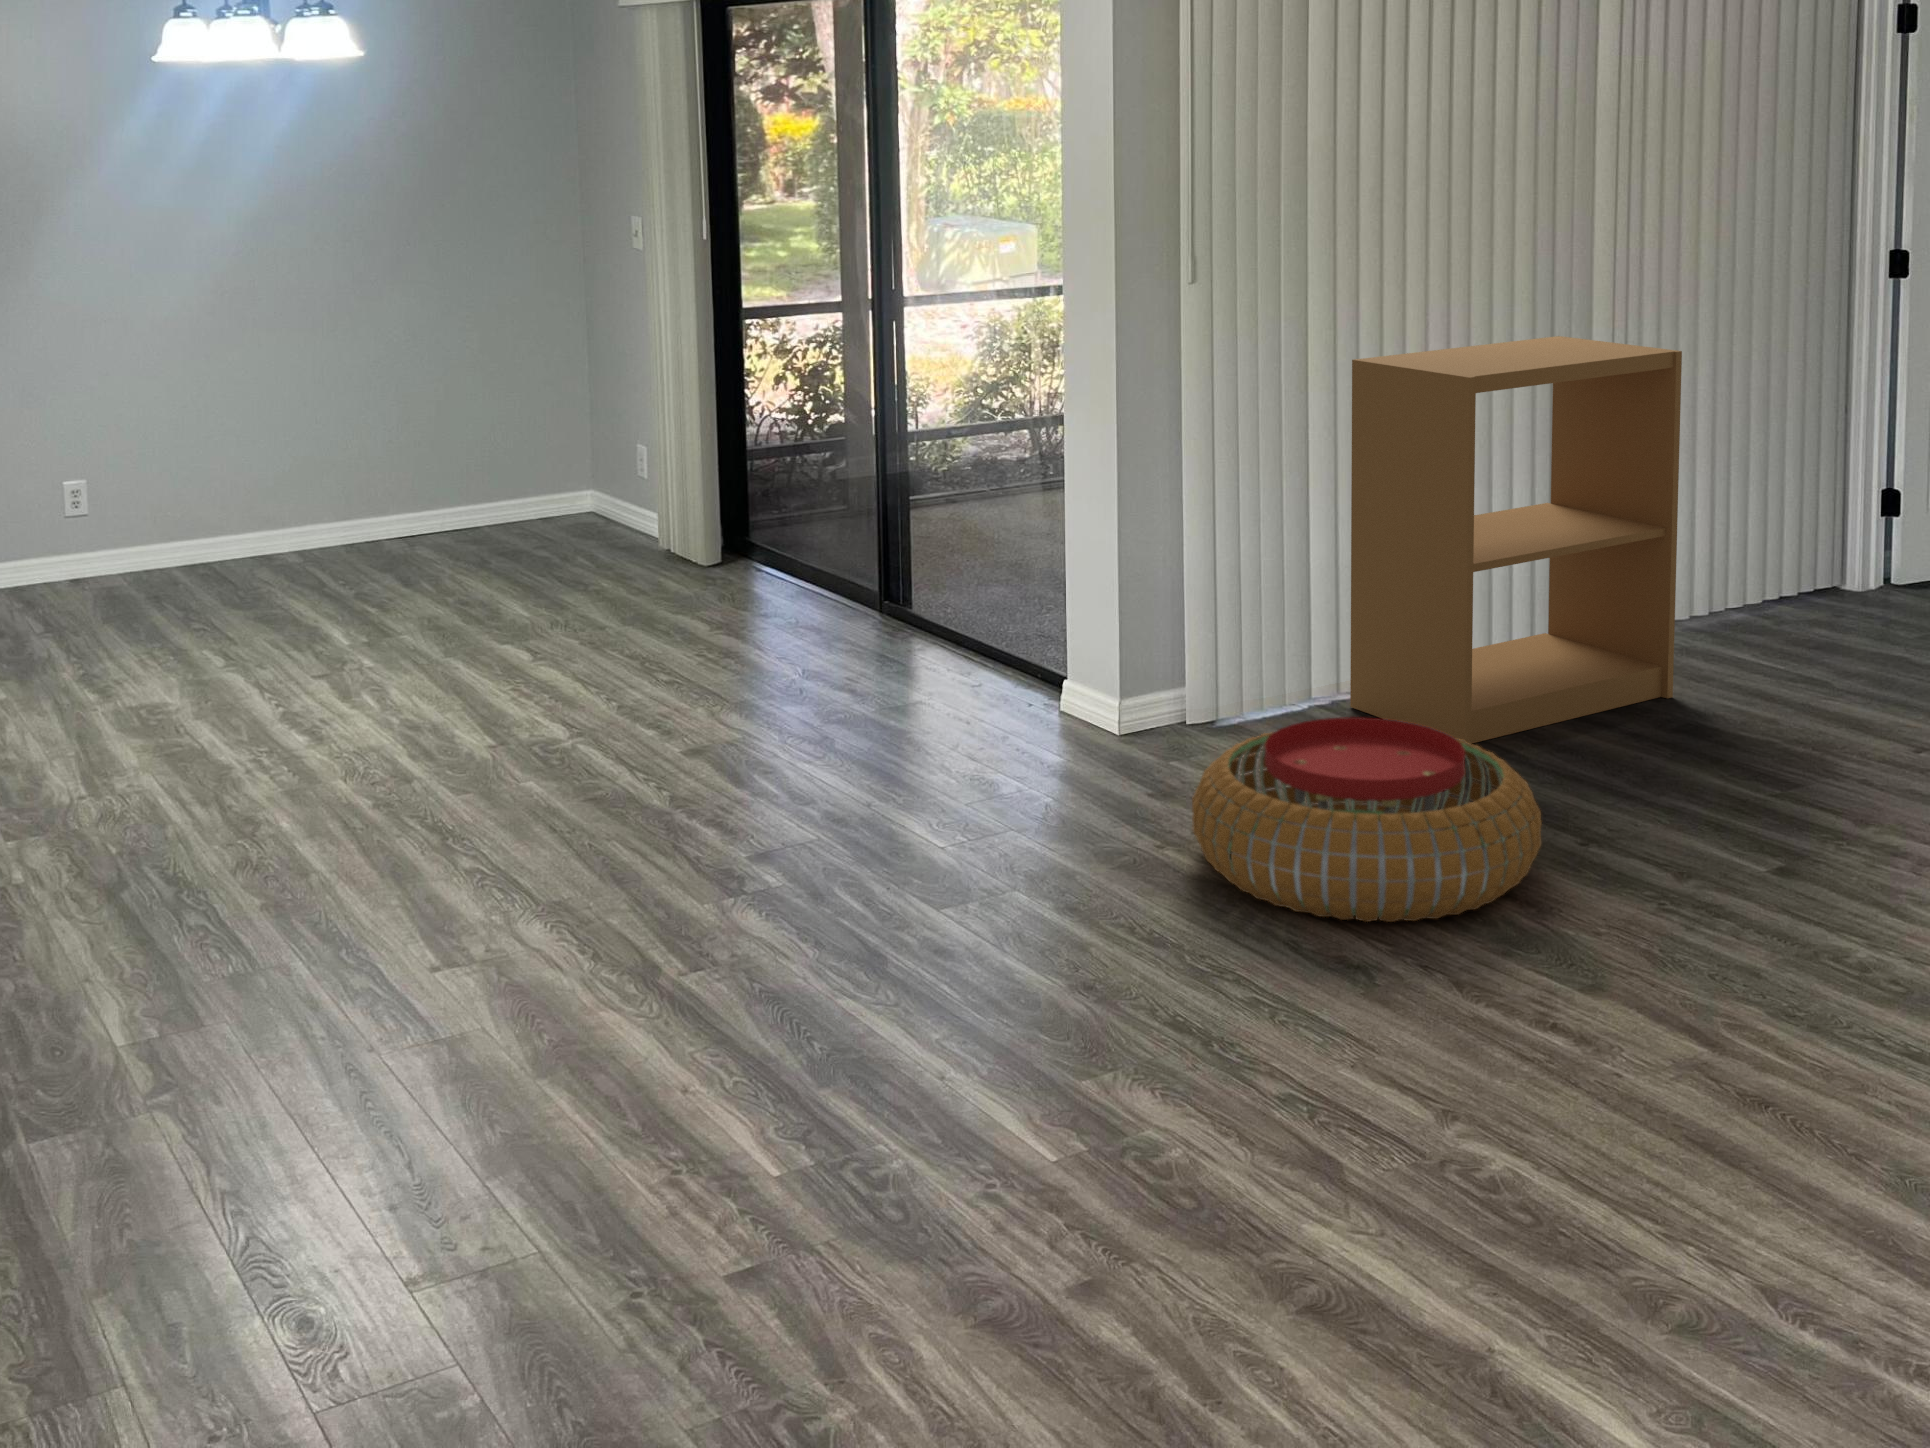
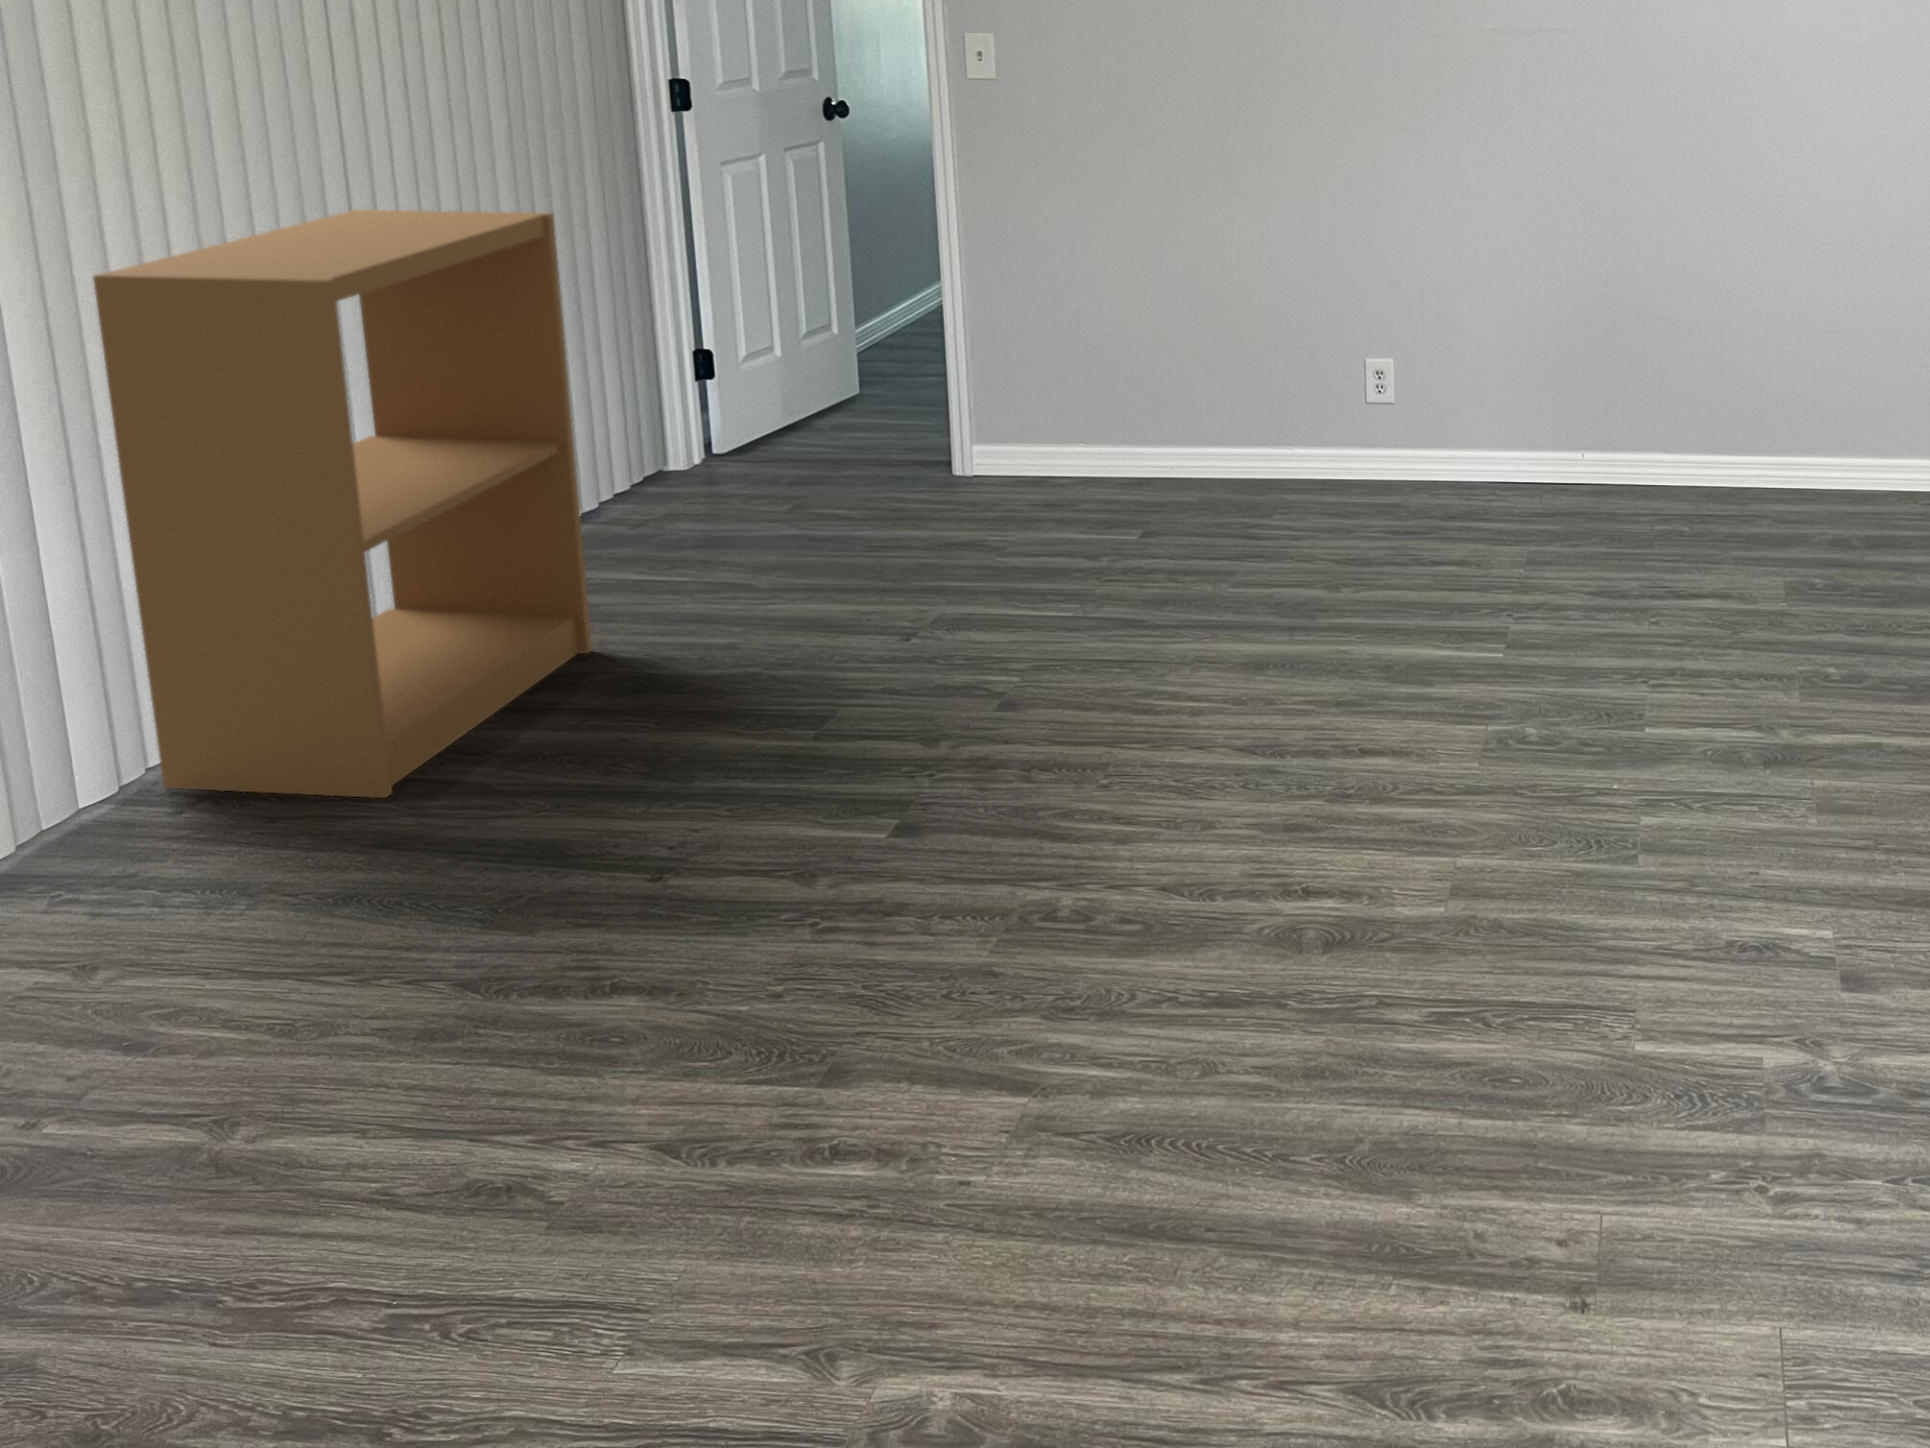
pouf: present [1192,717,1542,922] -> none [72,796,651,1148]

